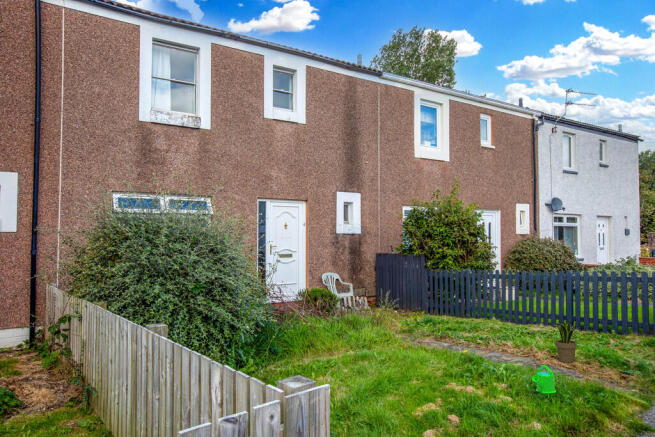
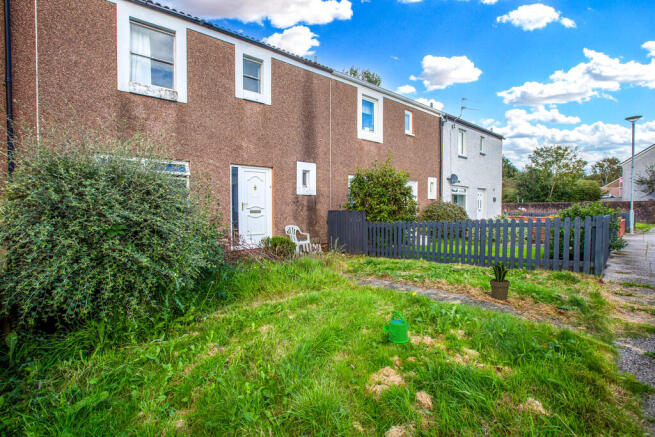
watering can: present [532,365,556,393] -> present [383,312,409,343]

